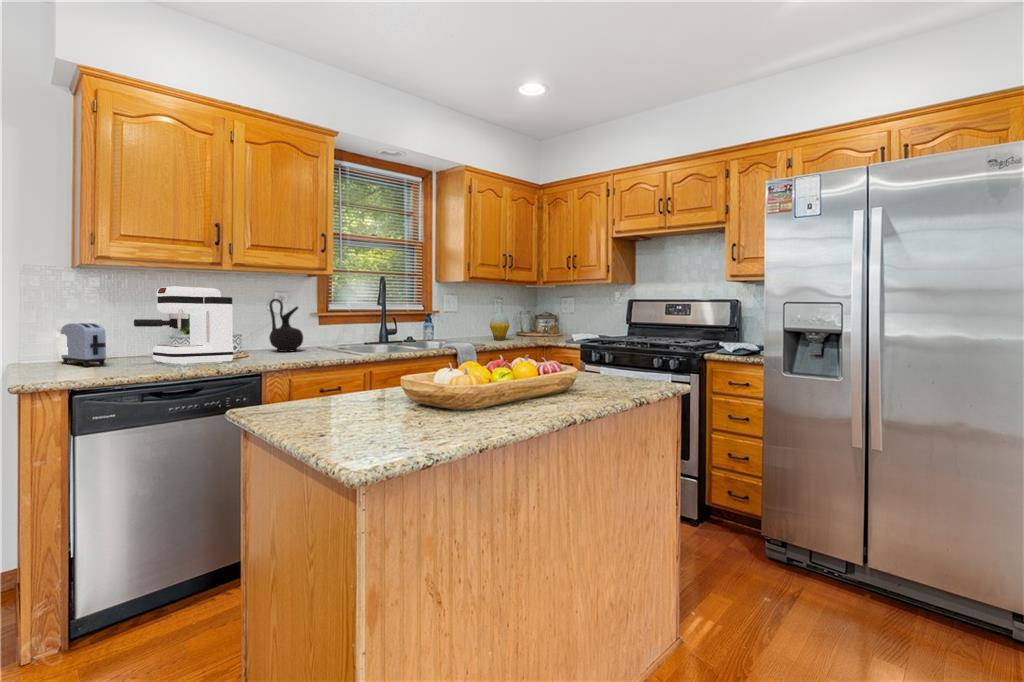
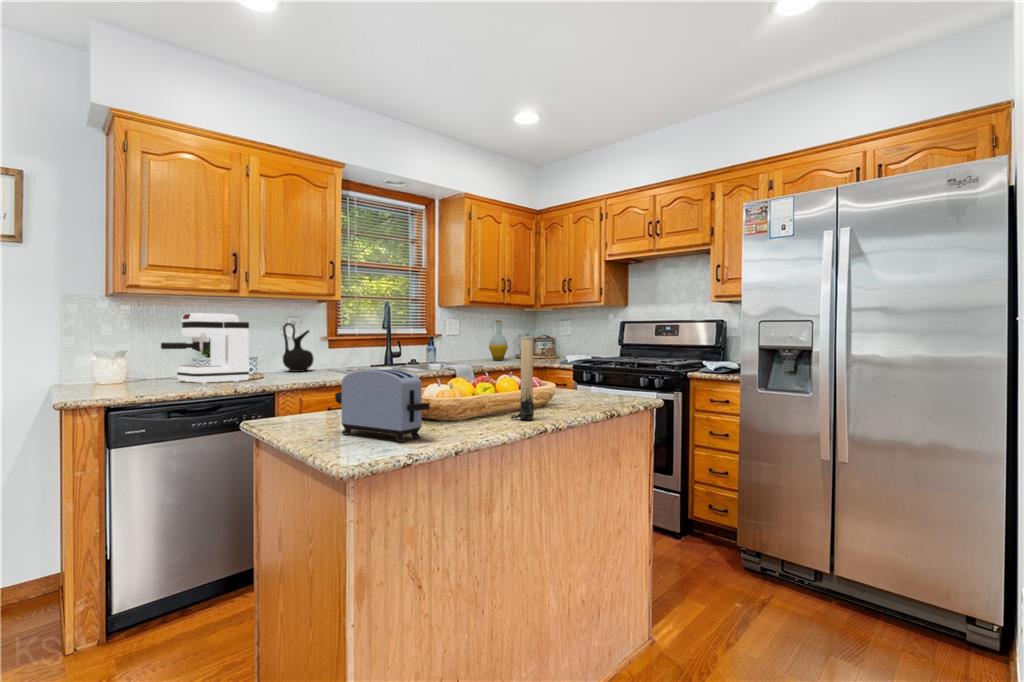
candle: none [534,314,561,409] -> present [511,337,534,420]
toaster: present [61,323,106,366] -> present [335,369,430,442]

